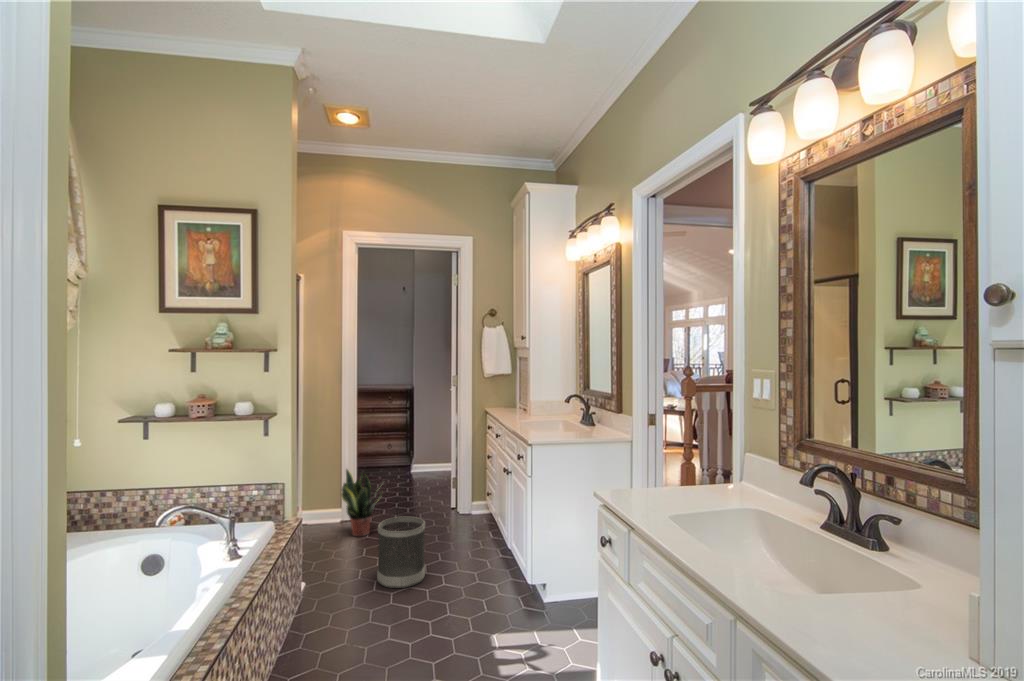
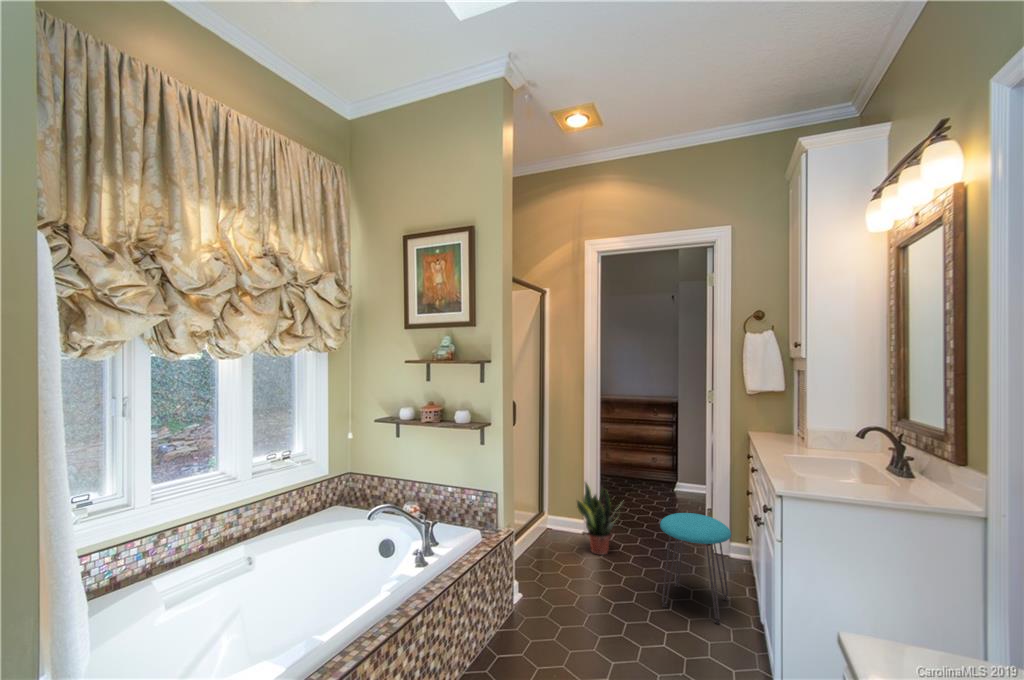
stool: none [427,479,482,559] -> present [660,513,731,624]
wastebasket: present [377,516,425,588] -> none [594,548,649,638]

